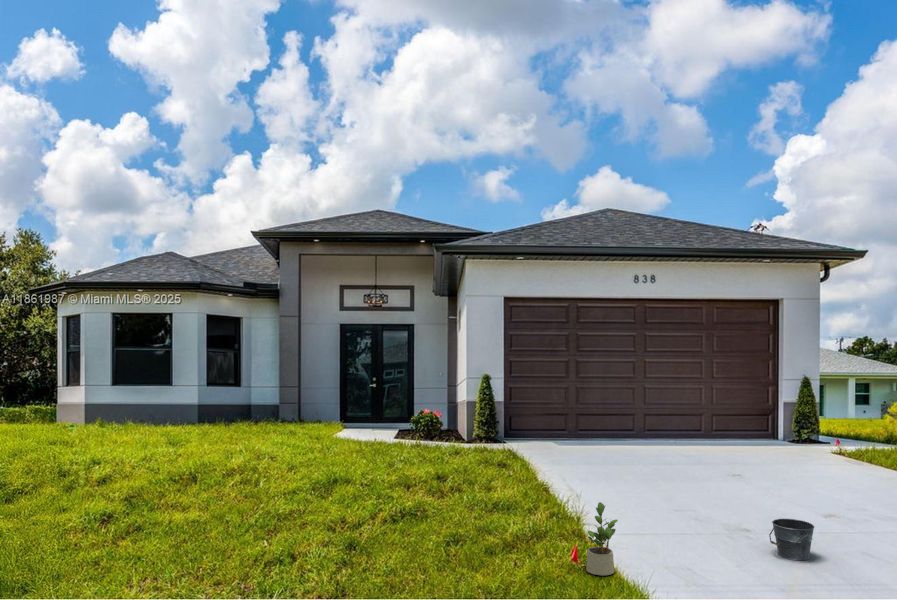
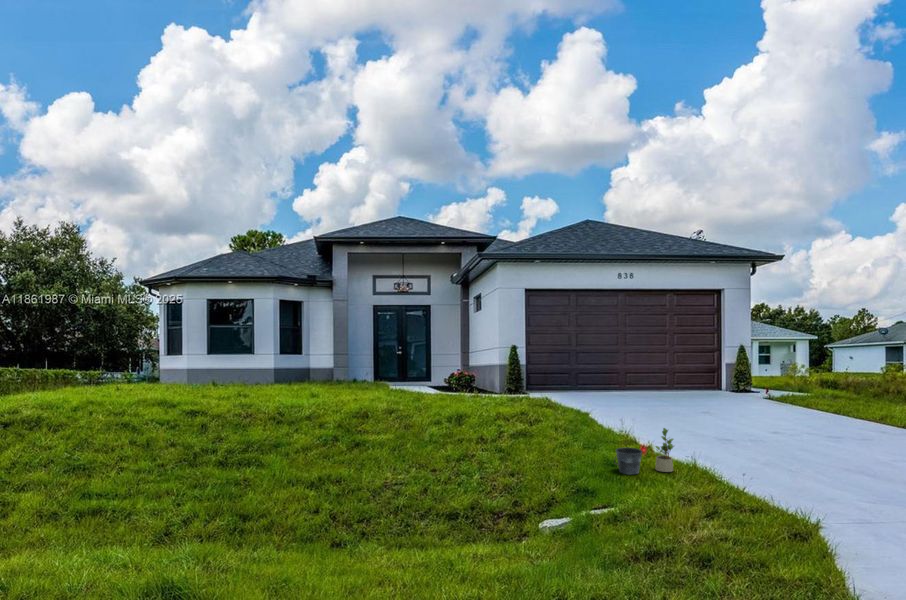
bucket: present [769,519,814,560] -> present [615,448,642,474]

